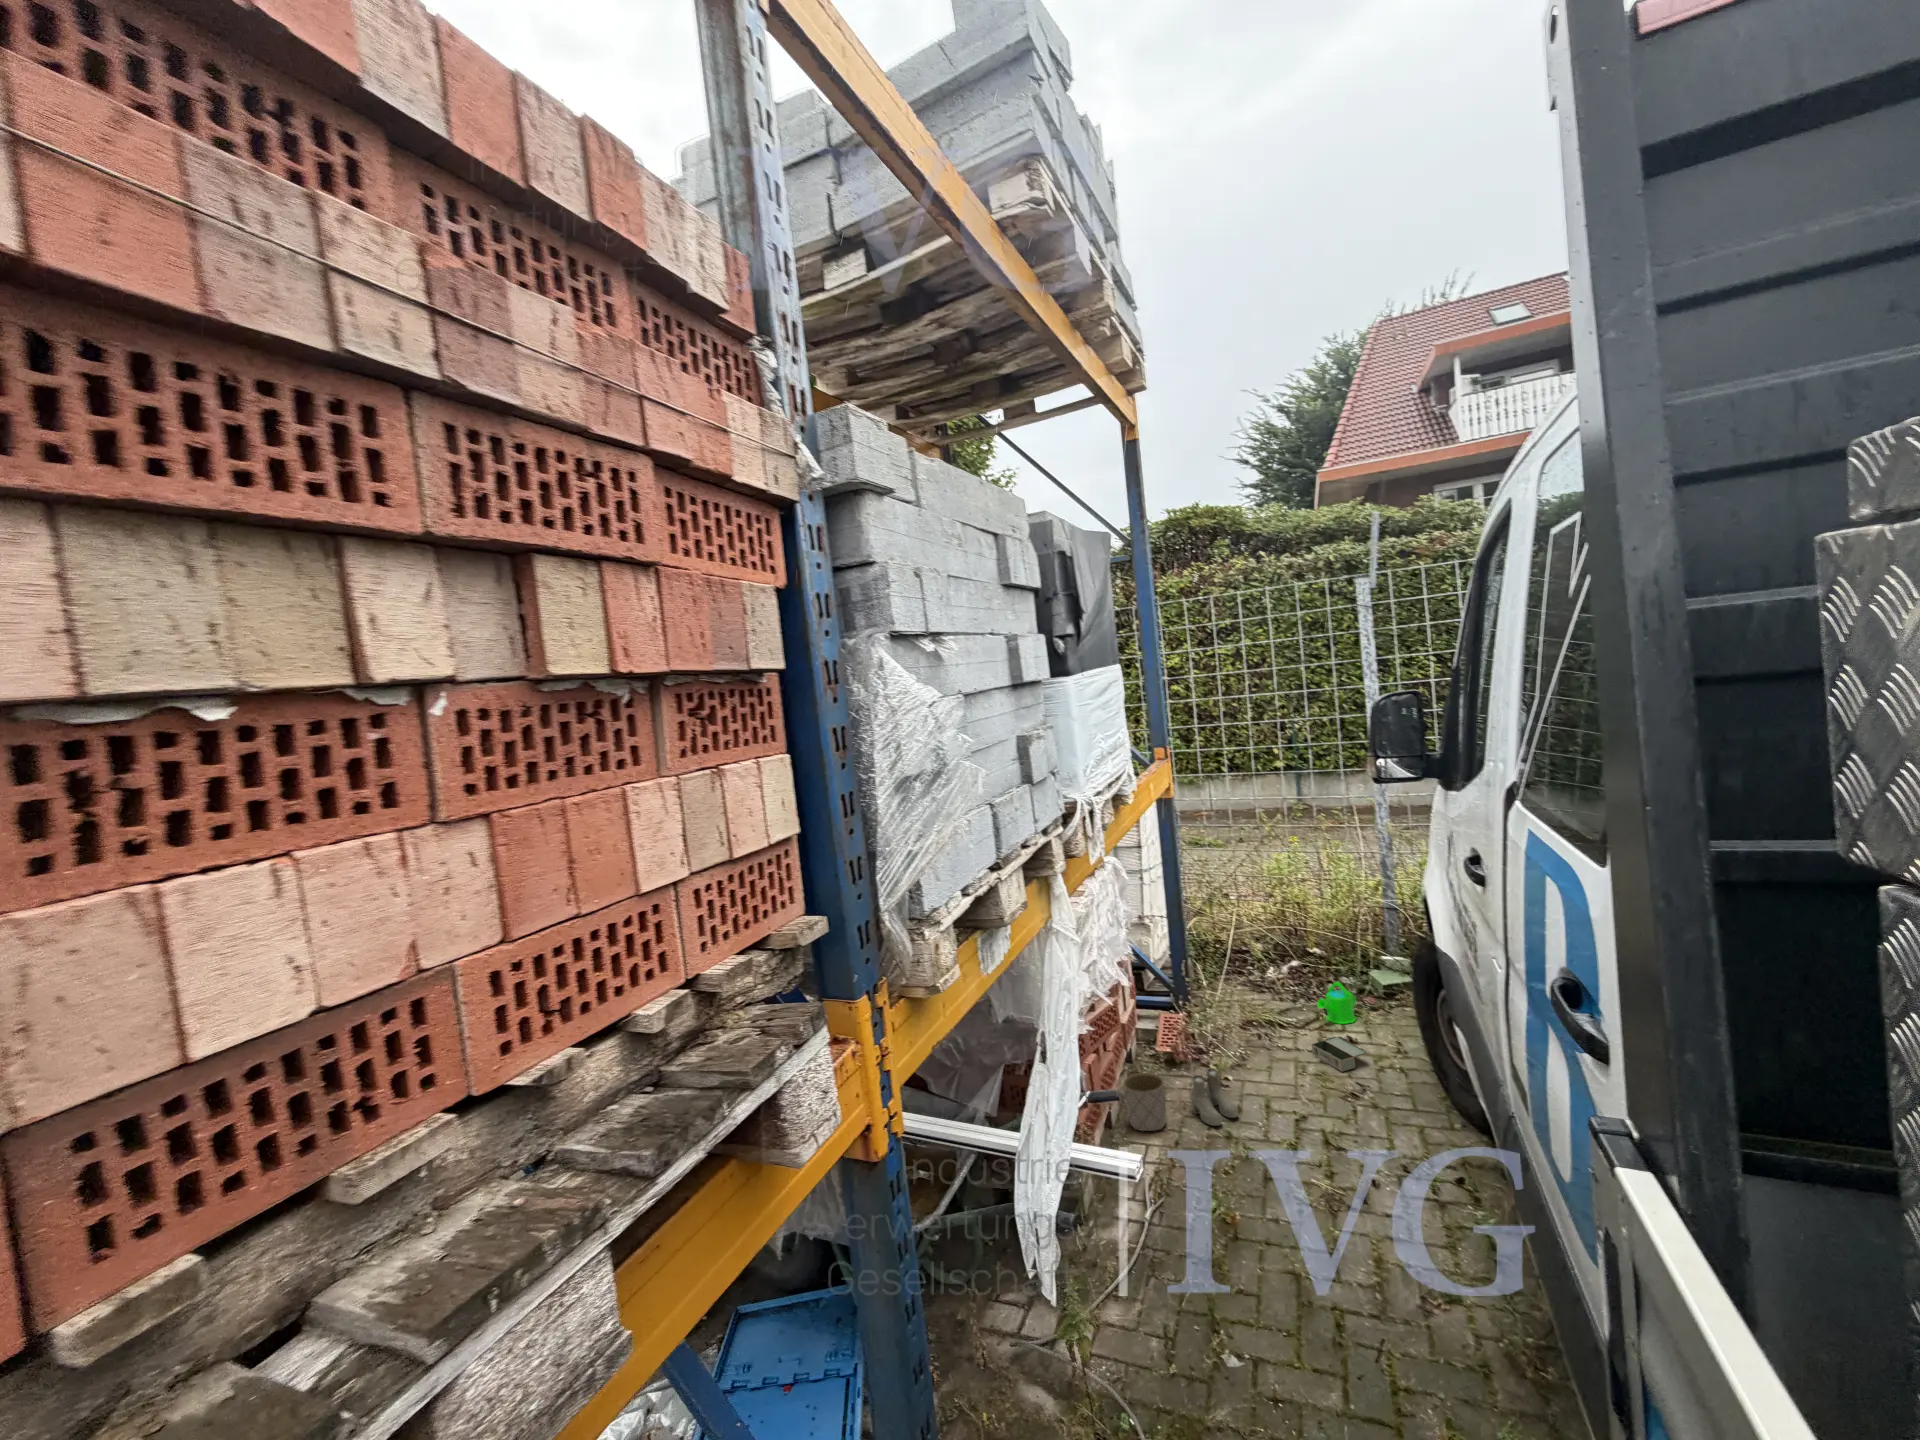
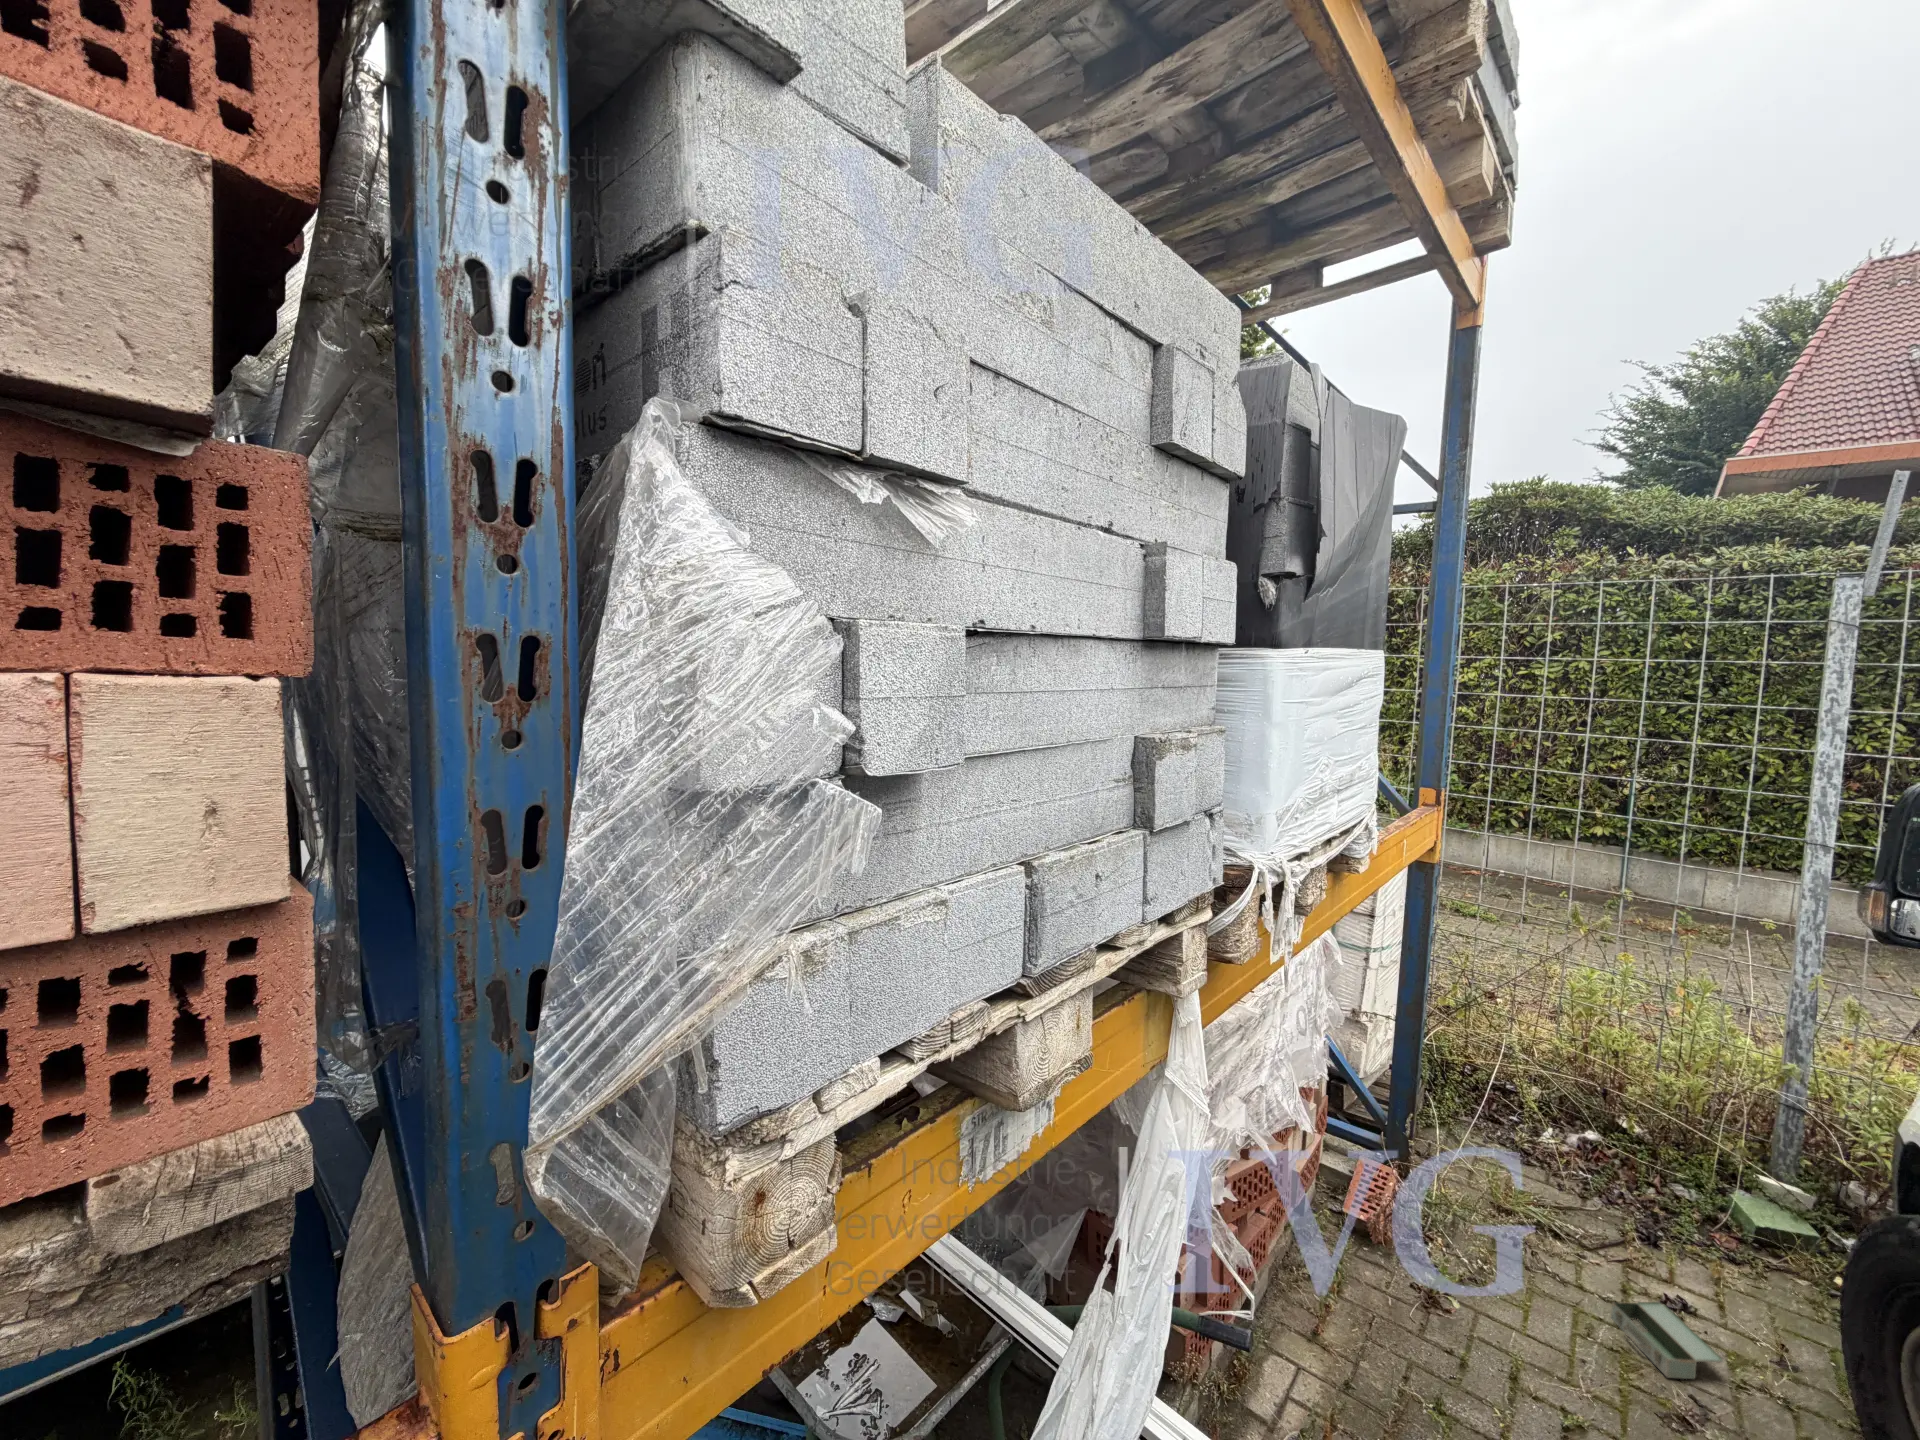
watering can: present [1317,982,1356,1024] -> none [1629,1203,1703,1279]
boots: present [1190,1069,1238,1126] -> none [1381,1302,1461,1409]
planter: present [1123,1073,1167,1131] -> none [1273,1268,1341,1375]

